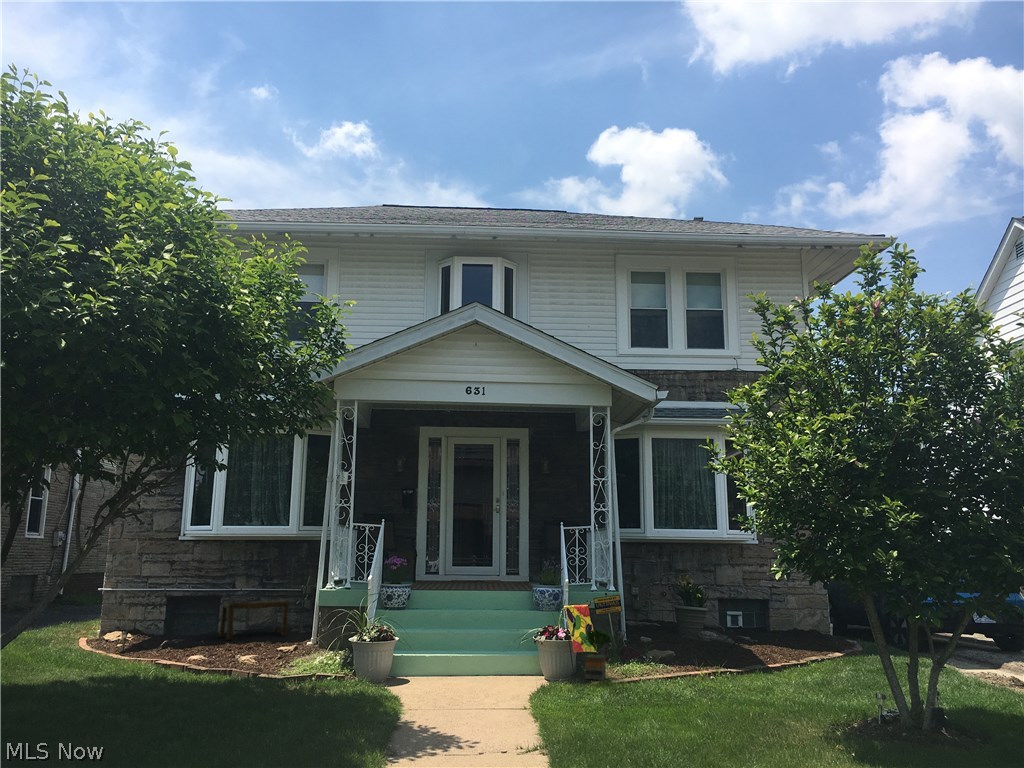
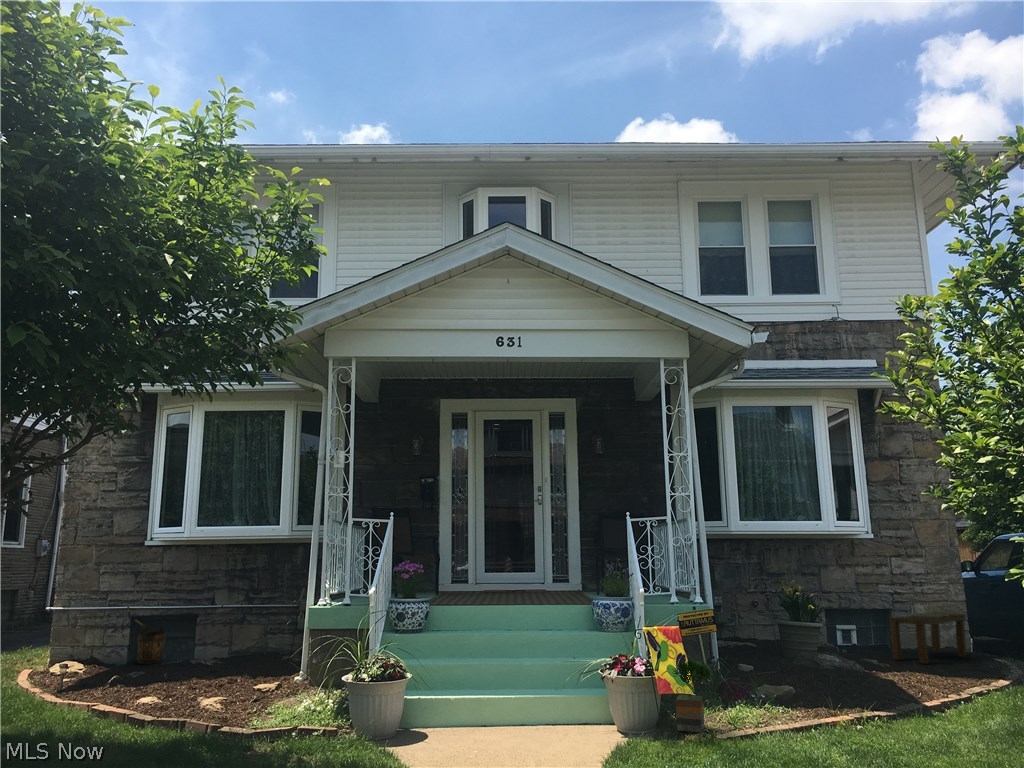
bucket: none [172,598,198,634] -> present [135,619,166,664]
bench: present [219,600,289,640] -> present [889,611,966,664]

